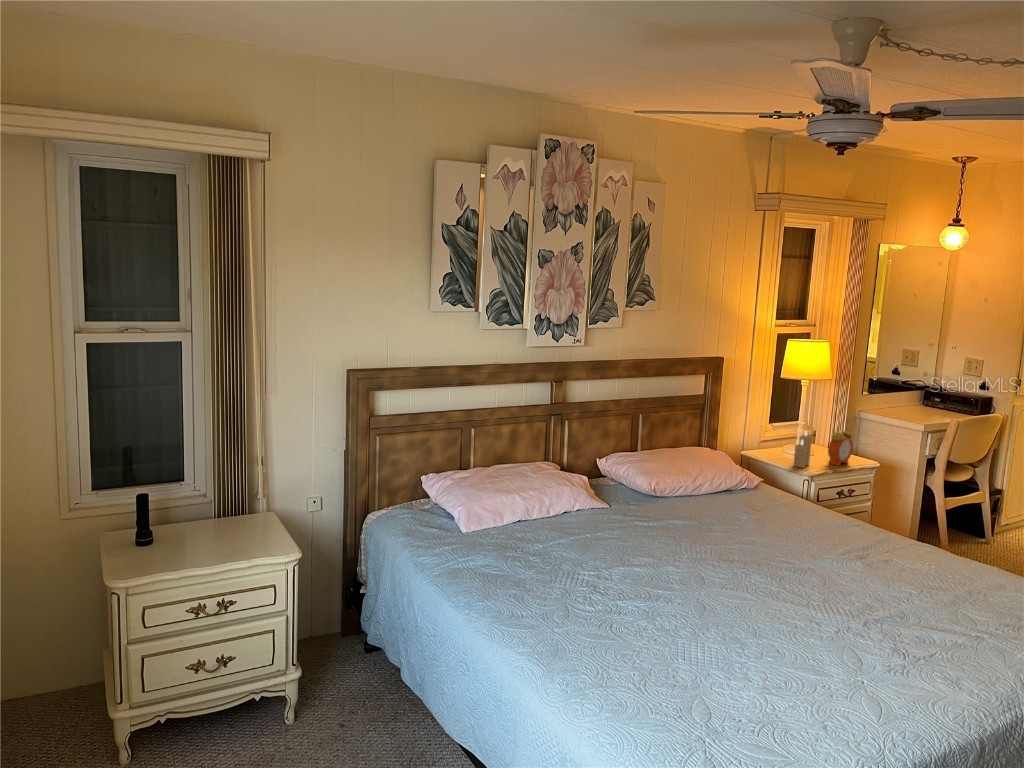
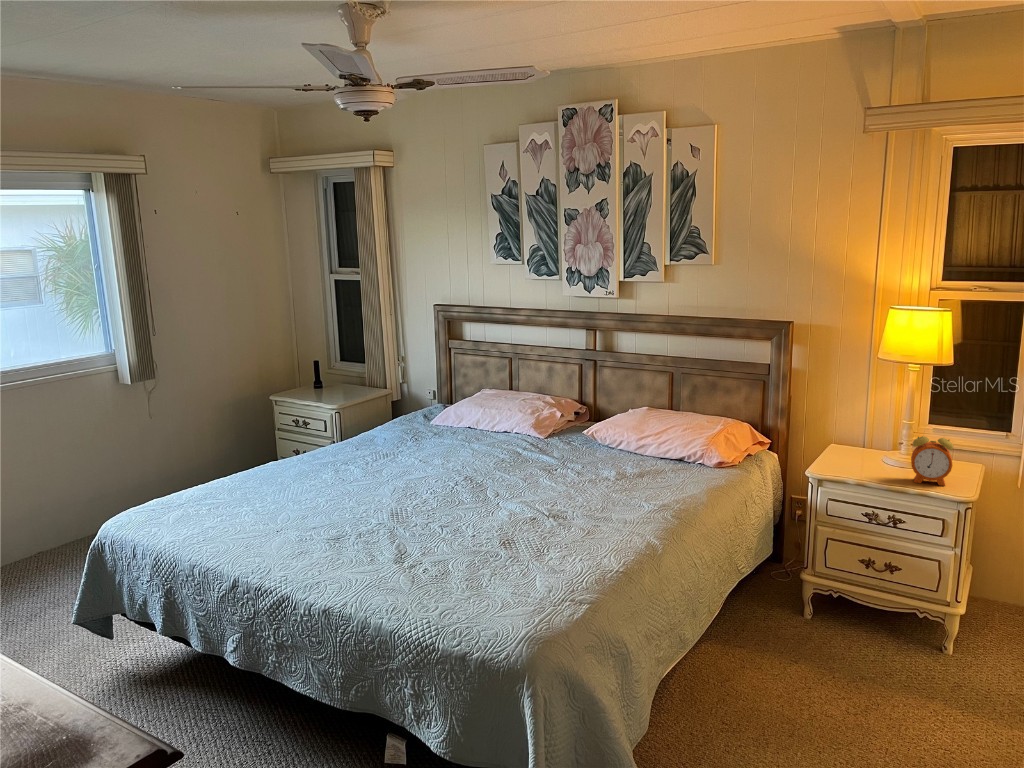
candle: present [794,431,812,468] -> none [845,424,881,471]

